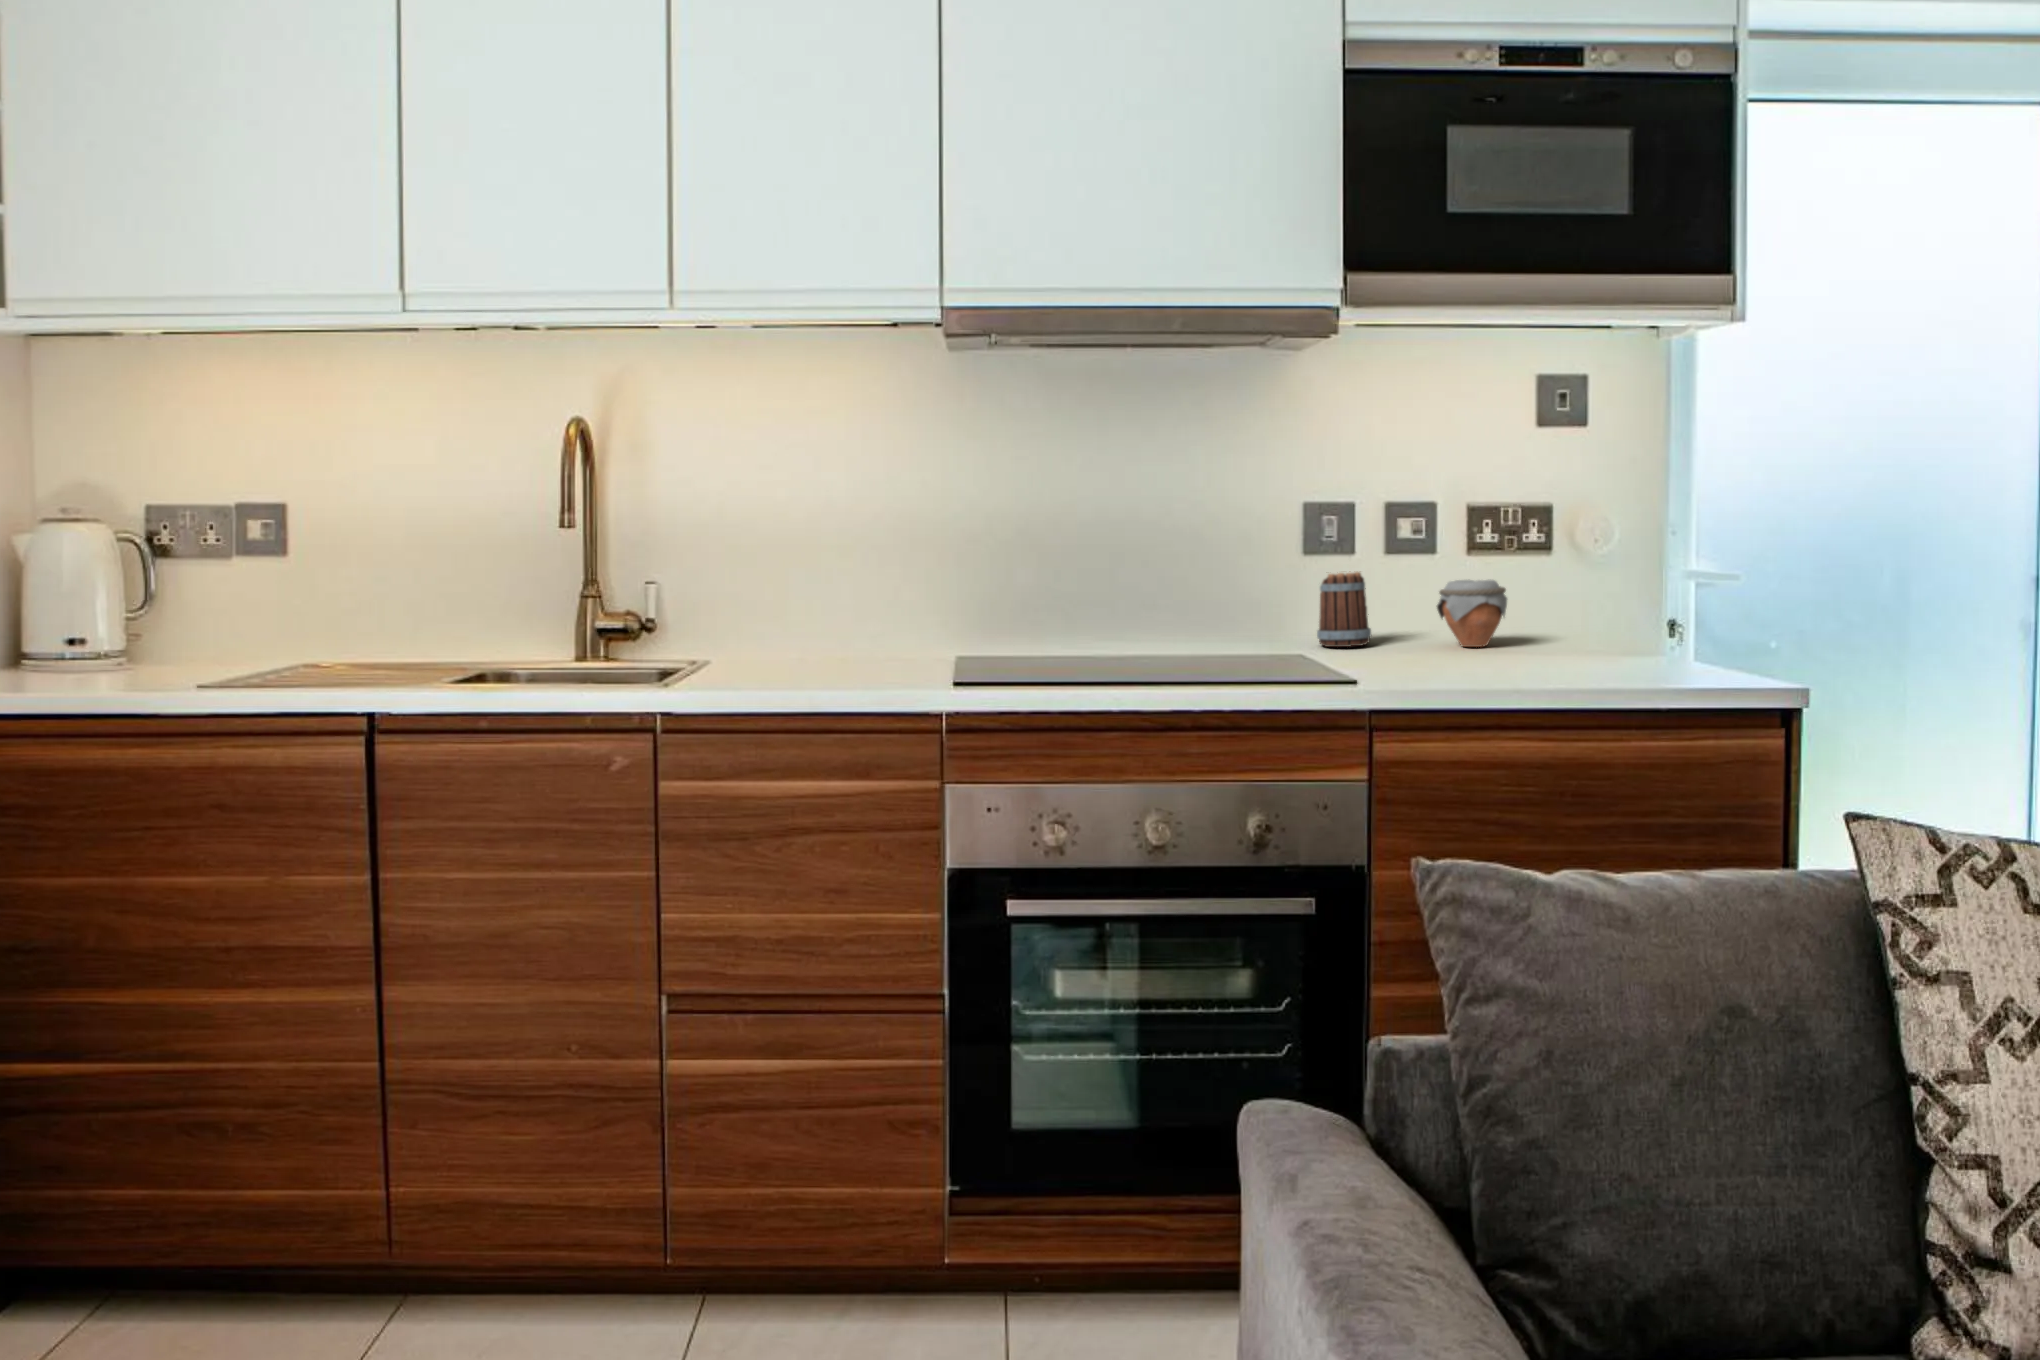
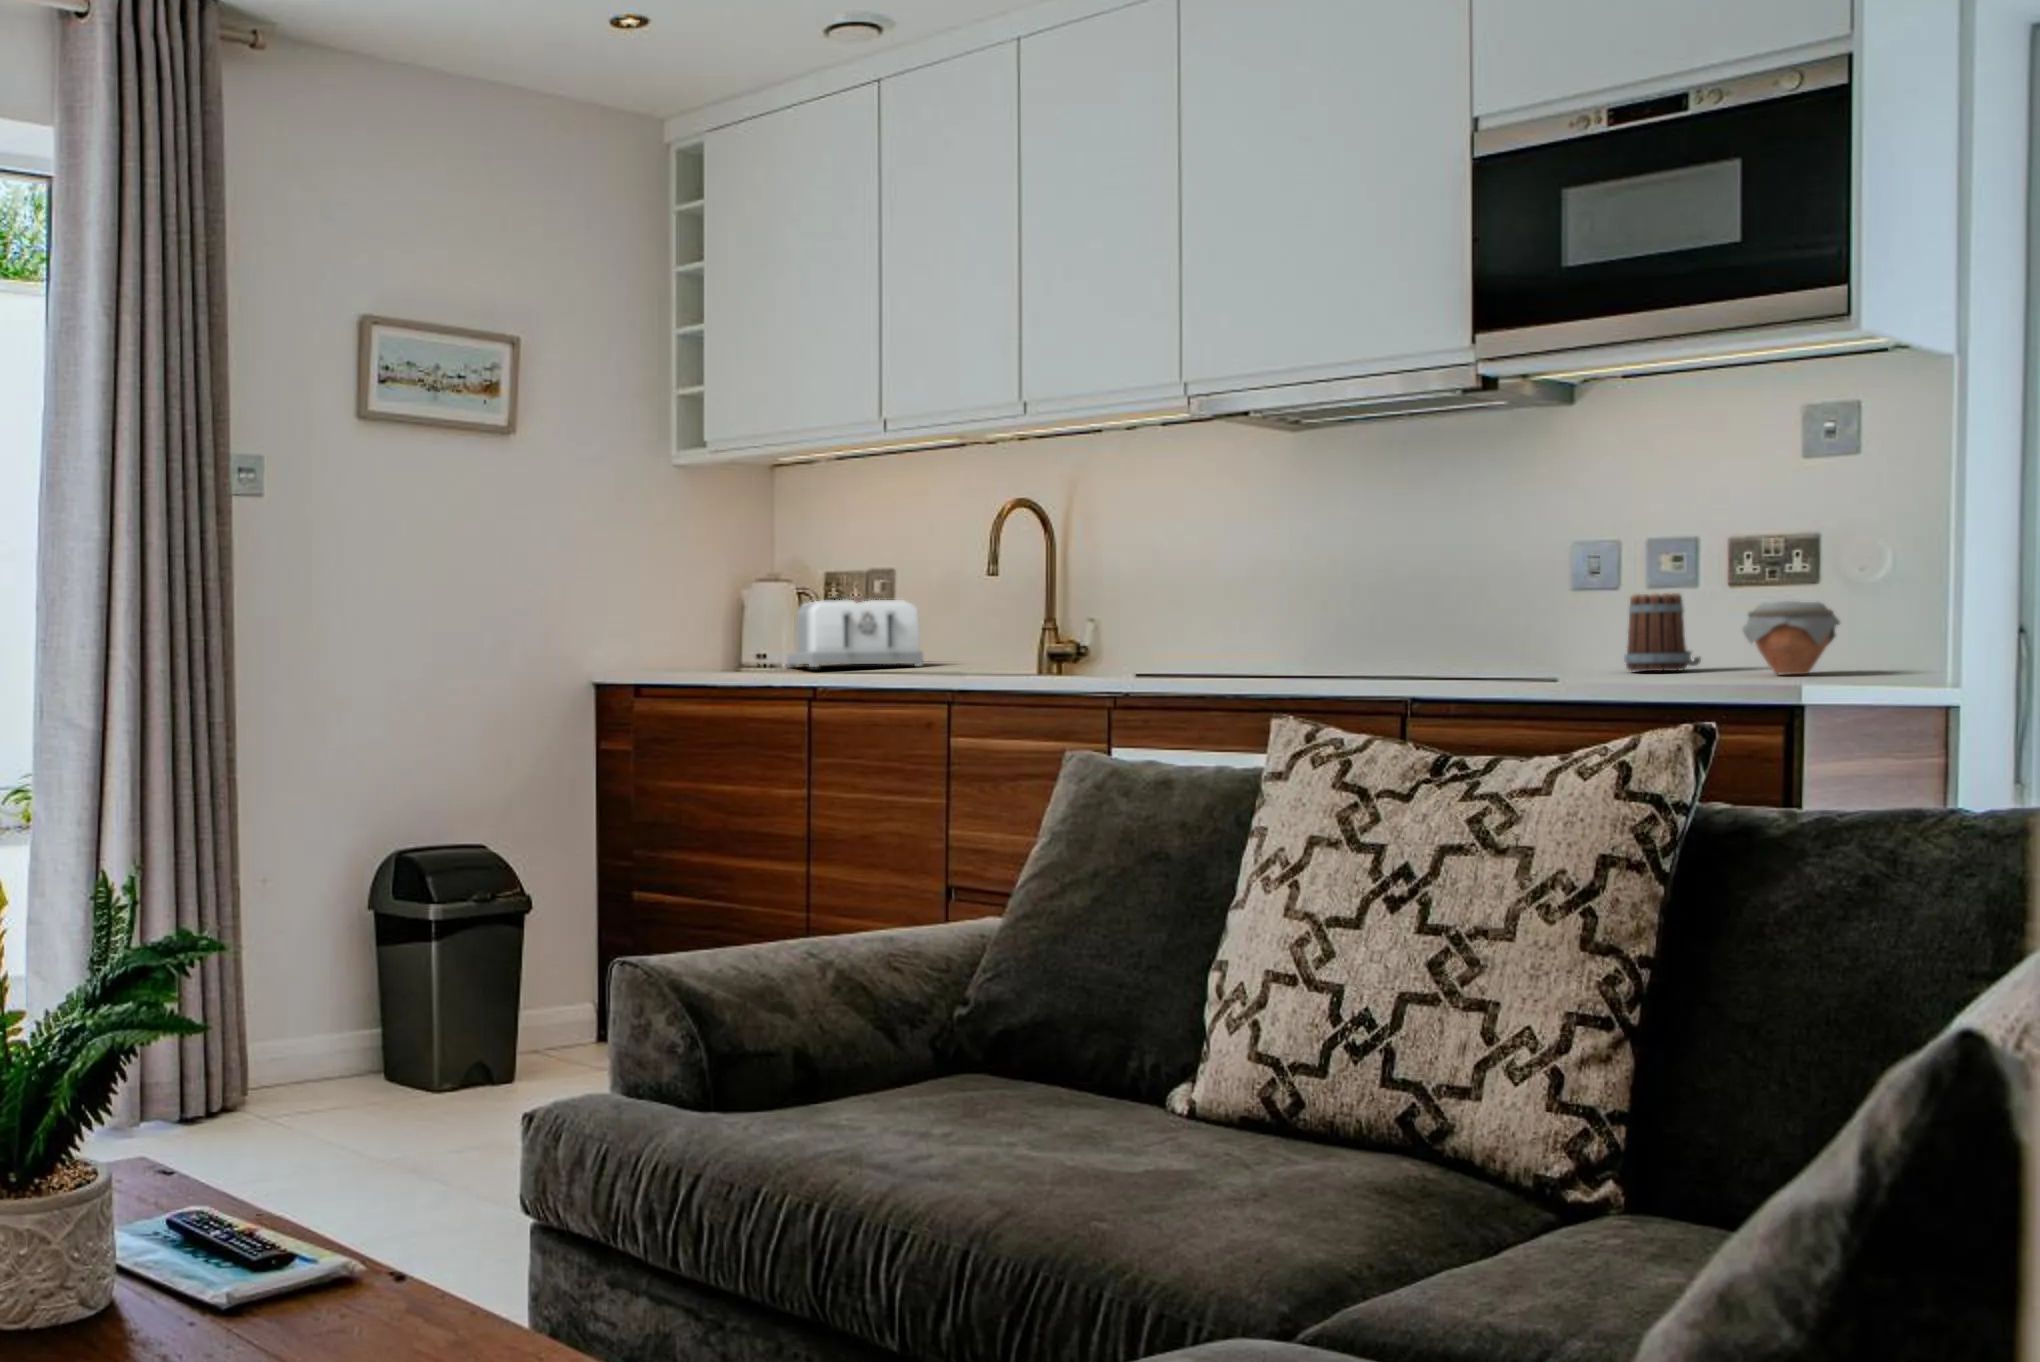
toaster: none [248,586,469,686] -> present [787,600,923,668]

